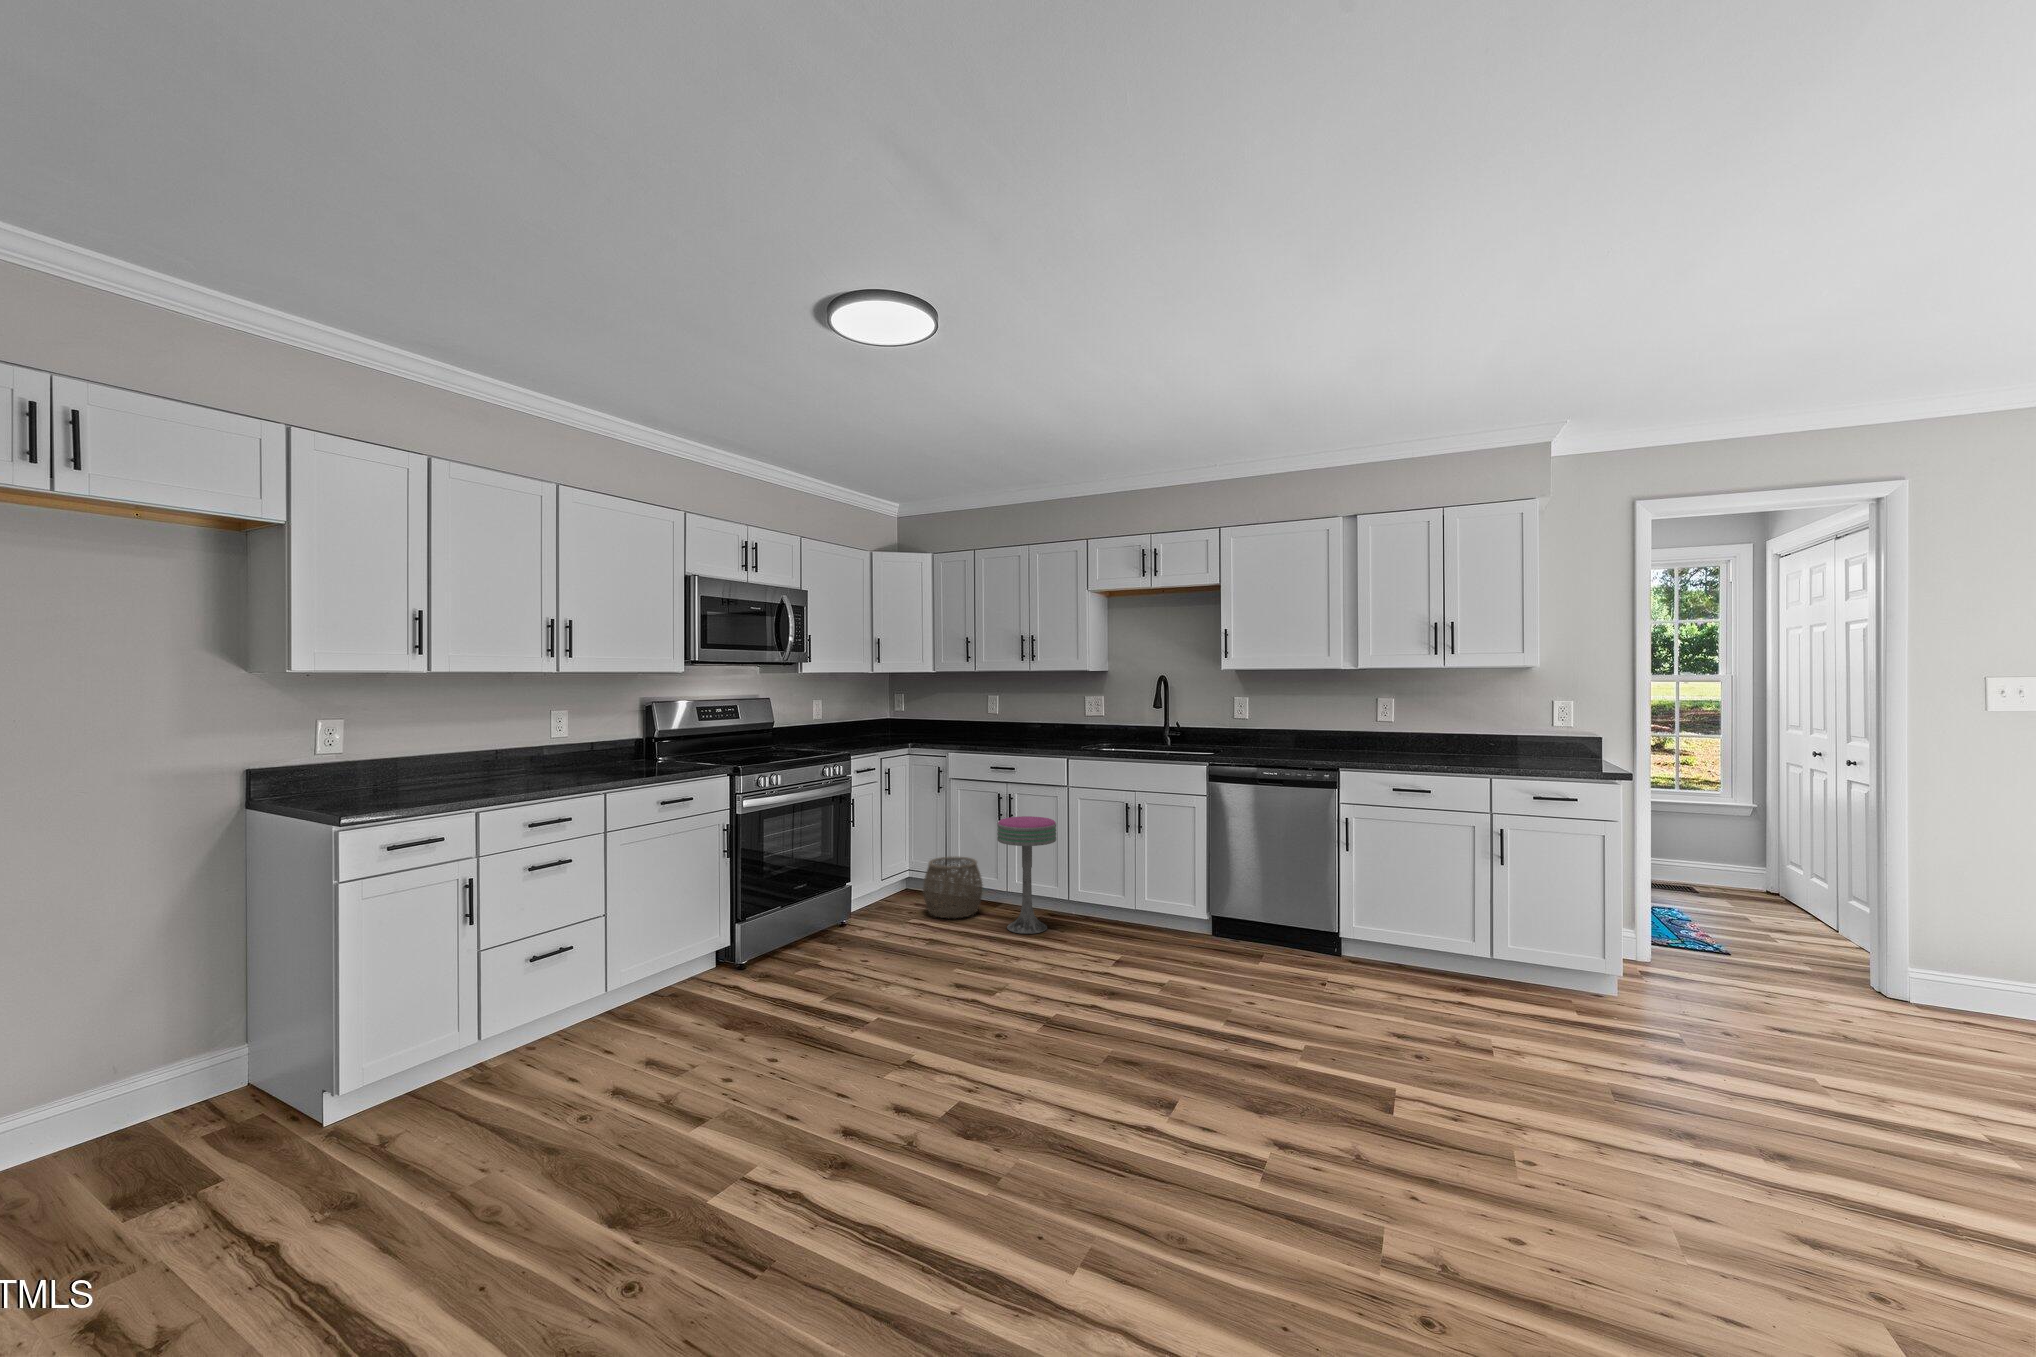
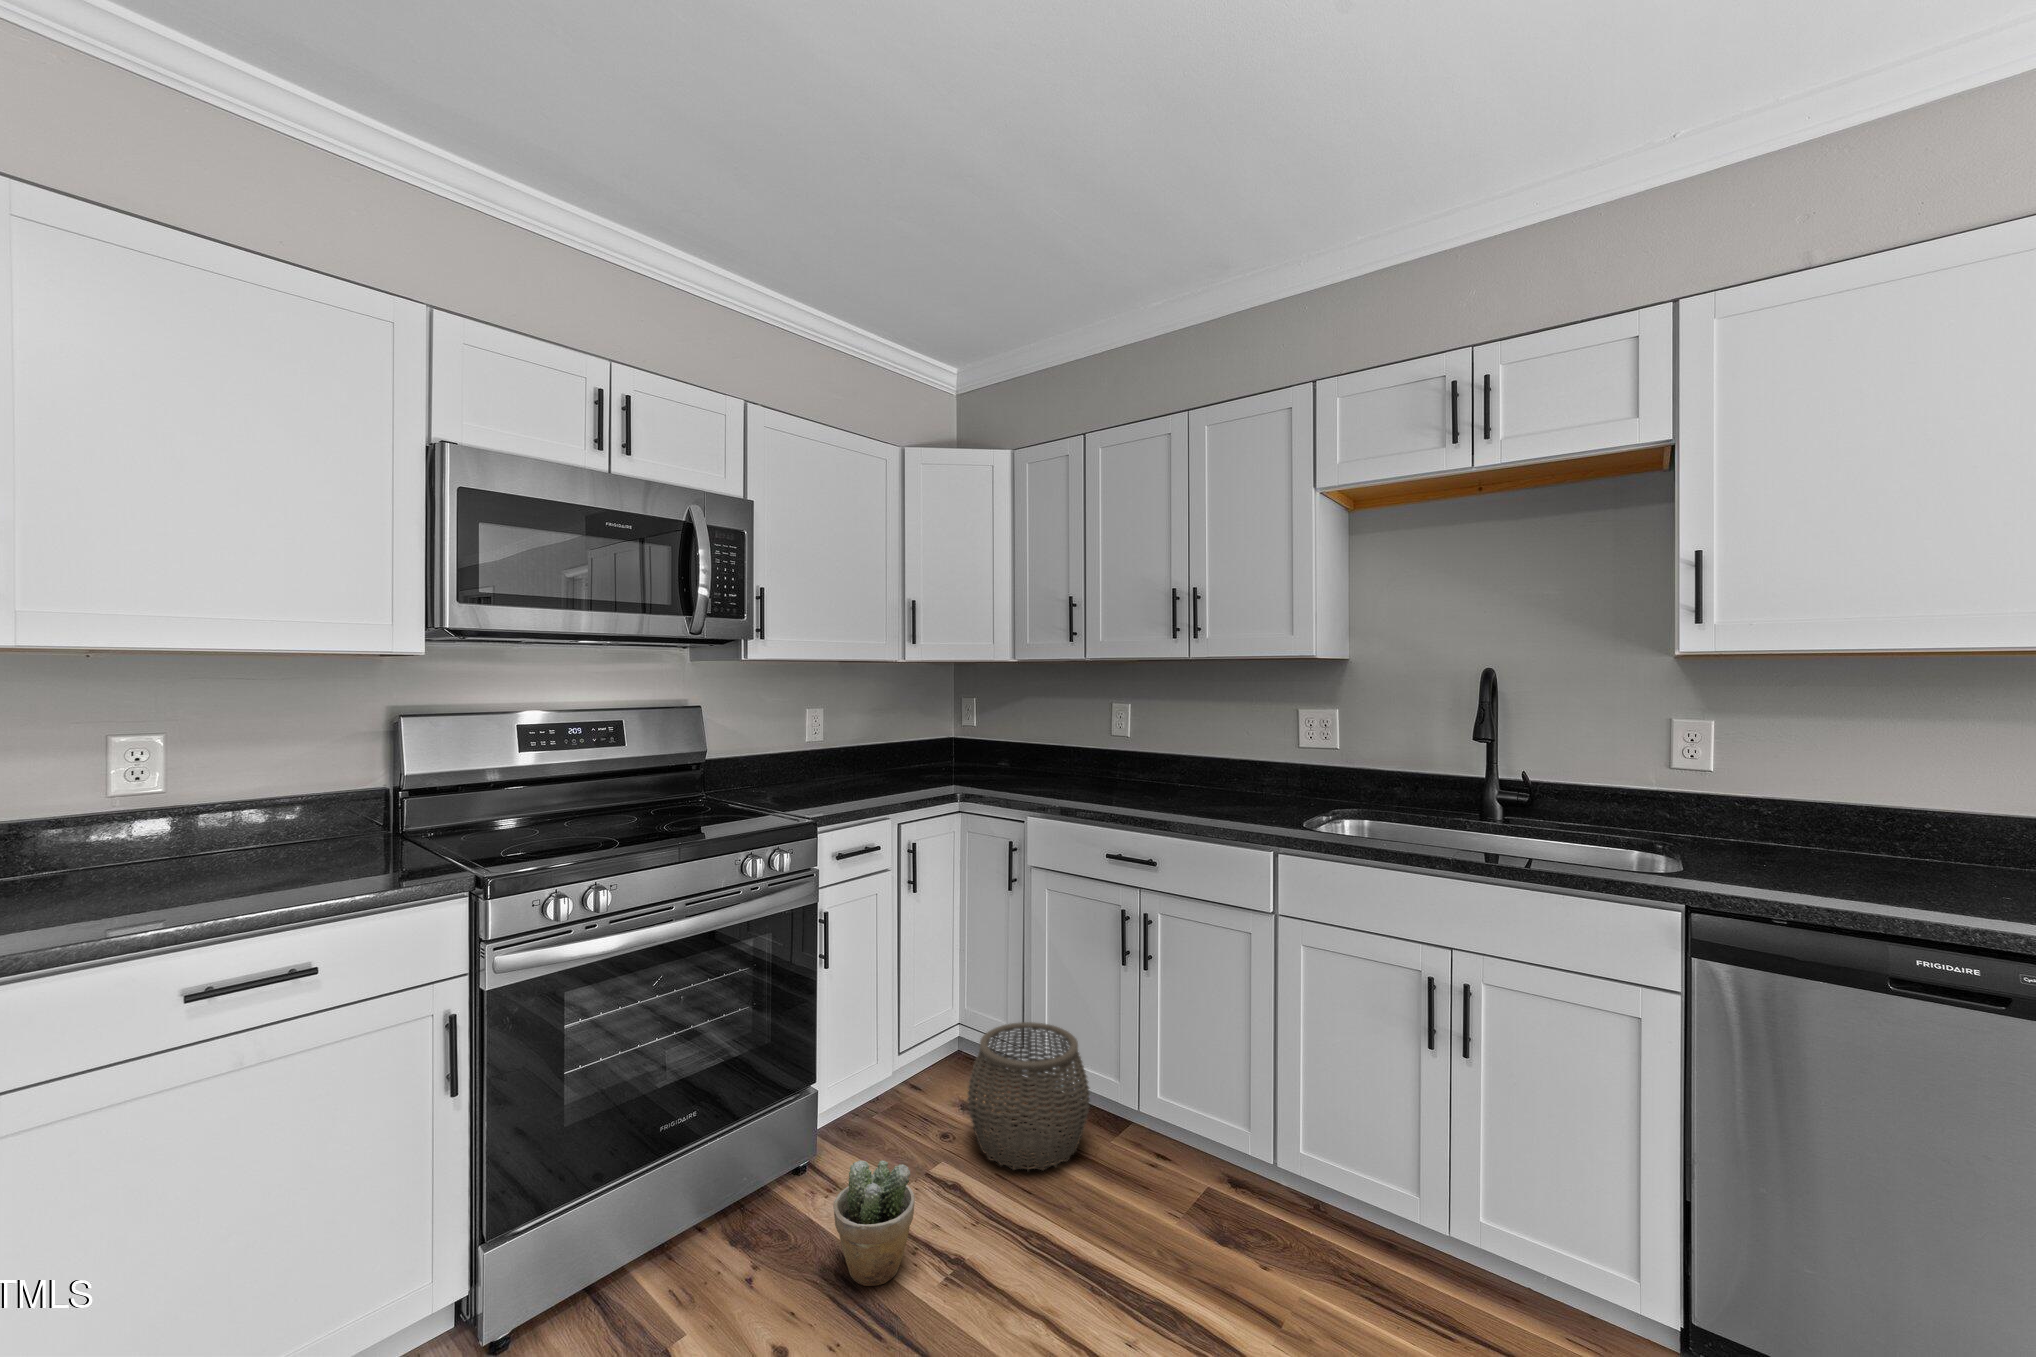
bar stool: present [997,816,1056,934] -> none [1114,971,1249,1264]
potted plant: none [877,895,913,947] -> present [833,1160,915,1286]

